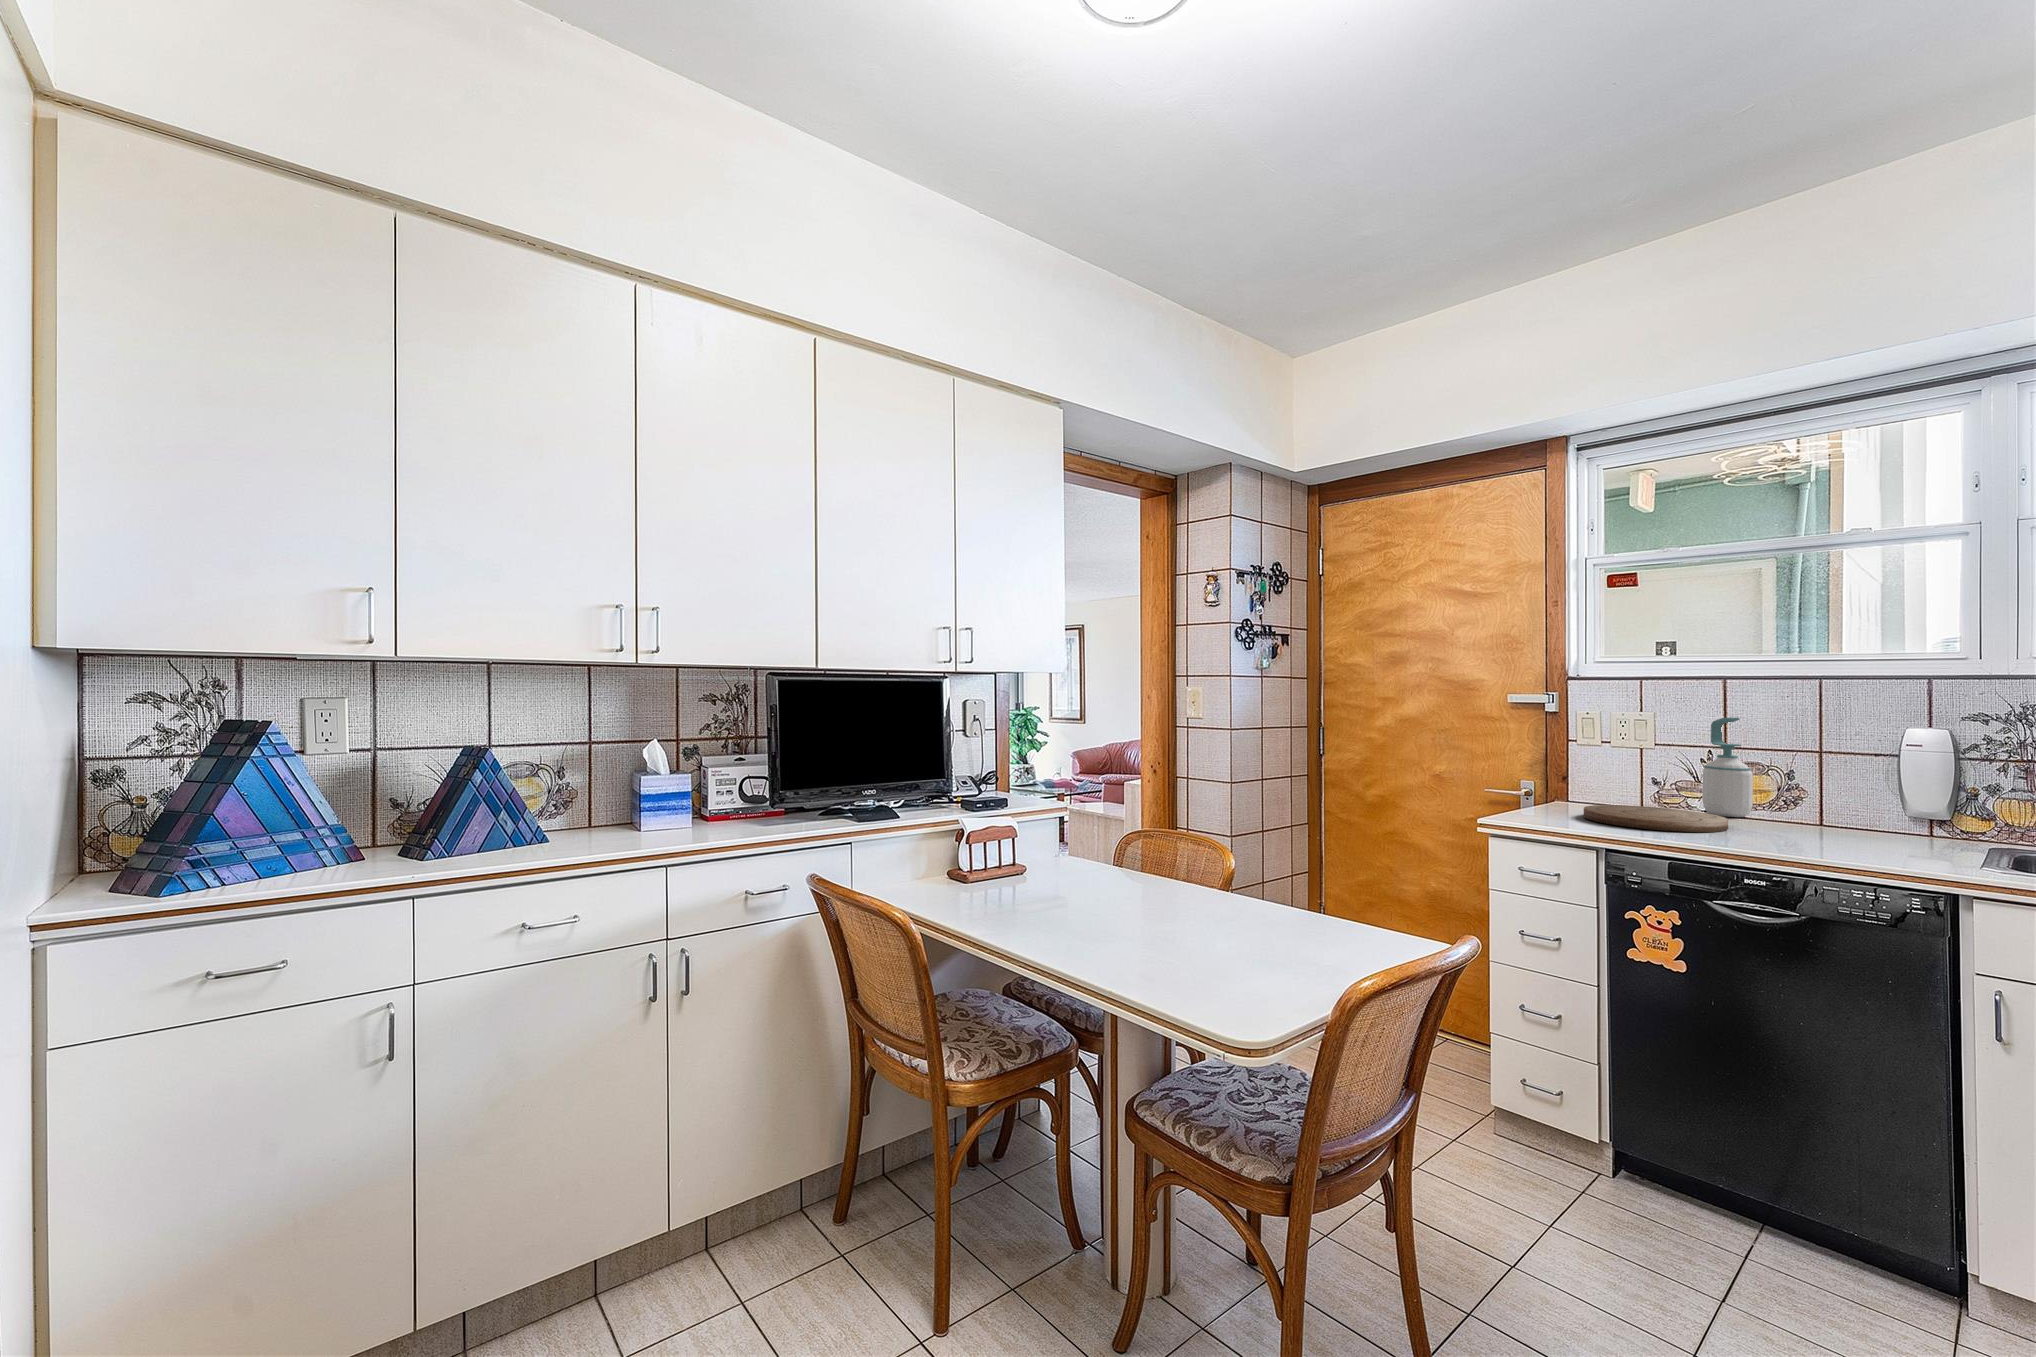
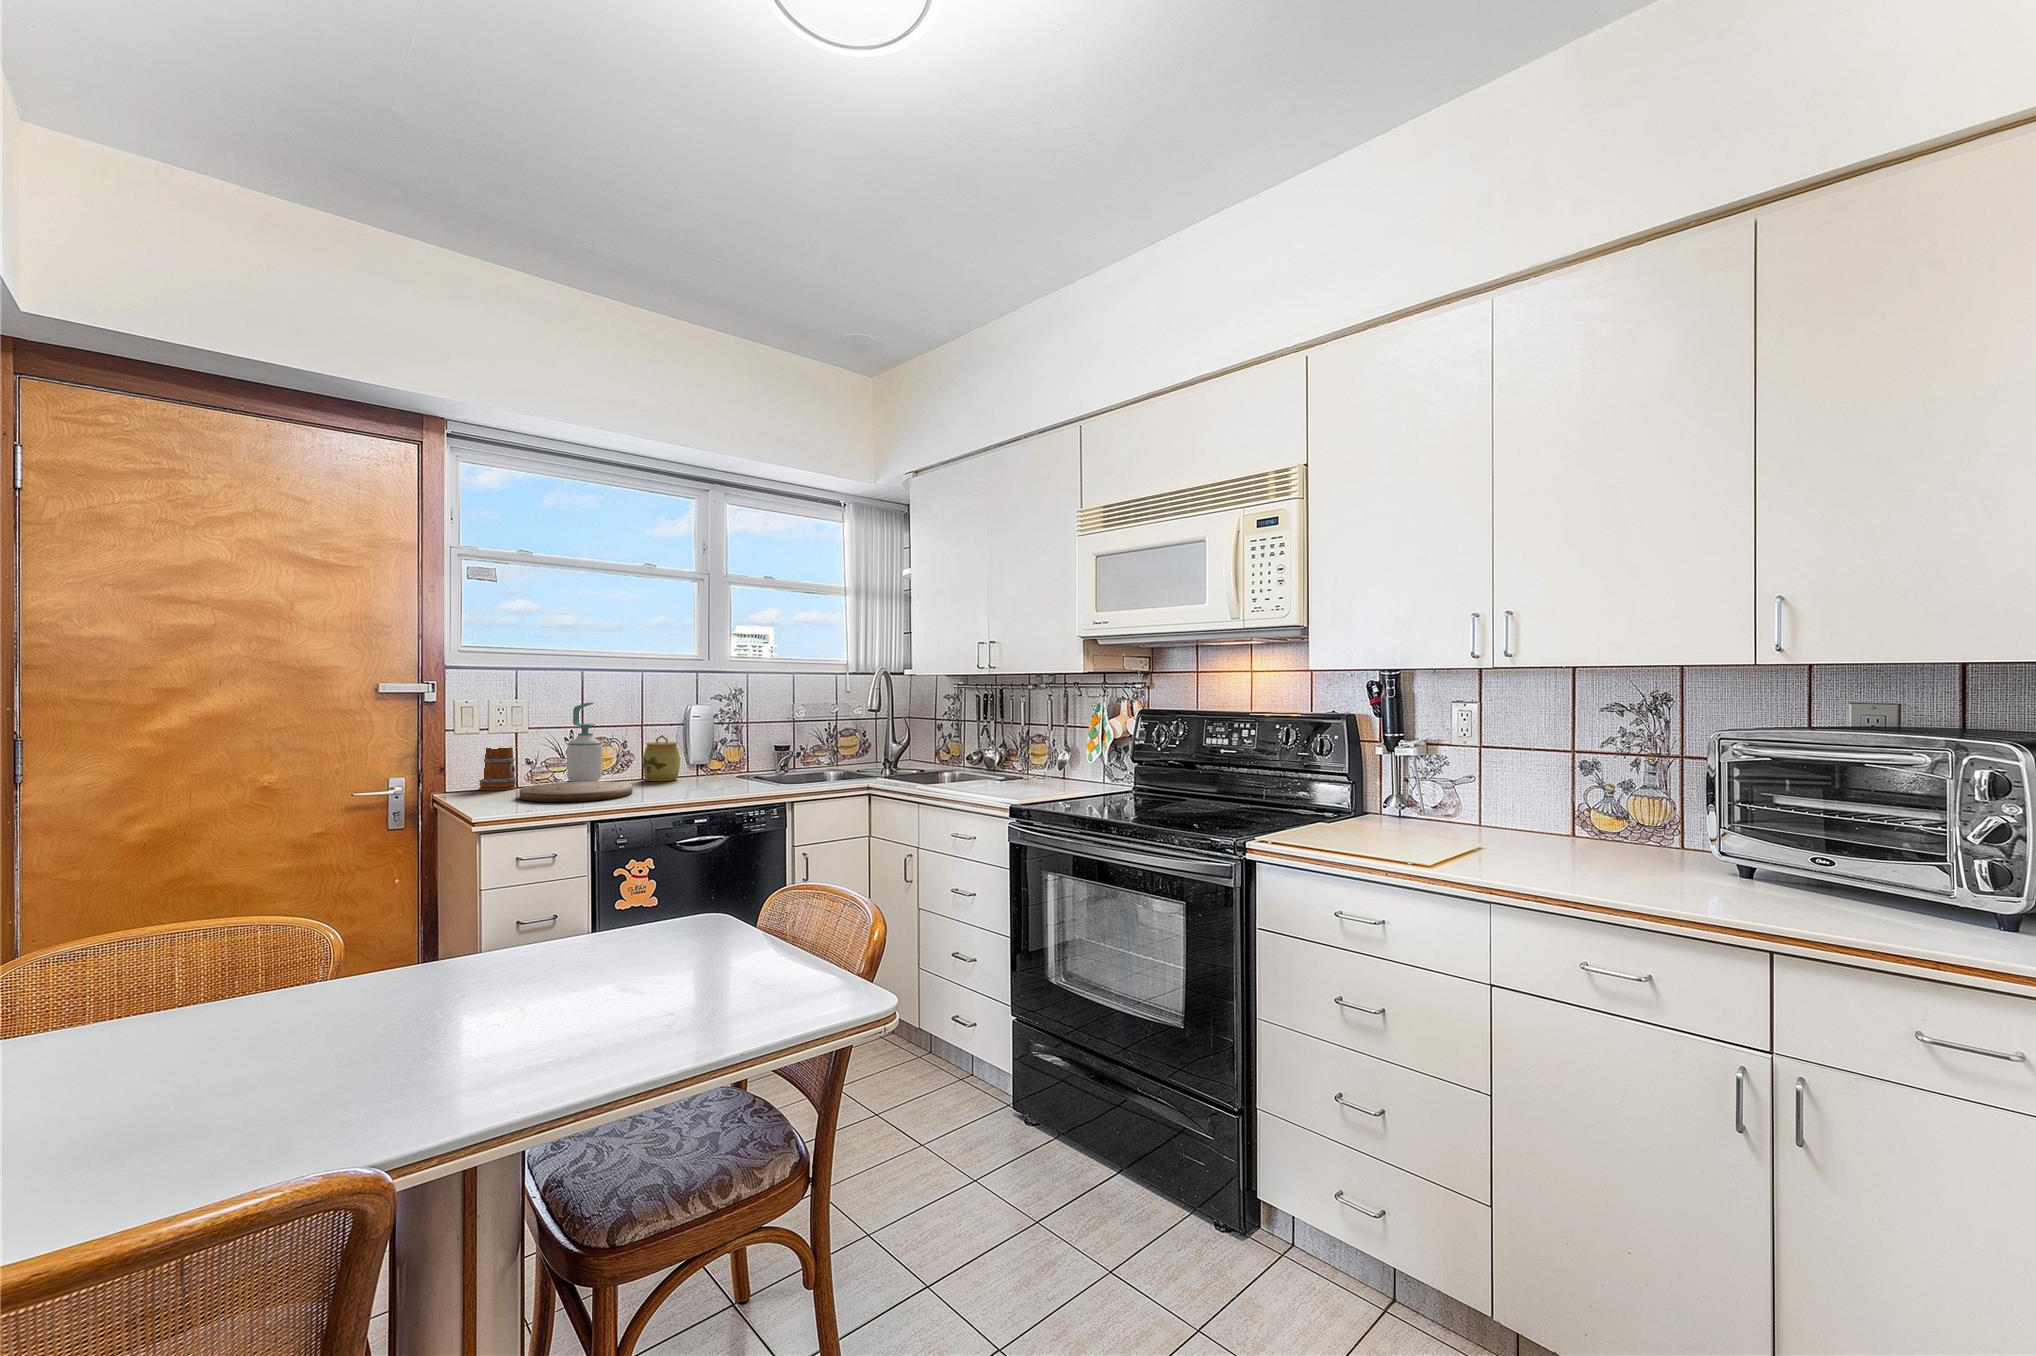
mug: none [1595,761,1638,808] -> present [479,747,516,790]
jar: none [1803,766,1868,832] -> present [642,735,680,781]

